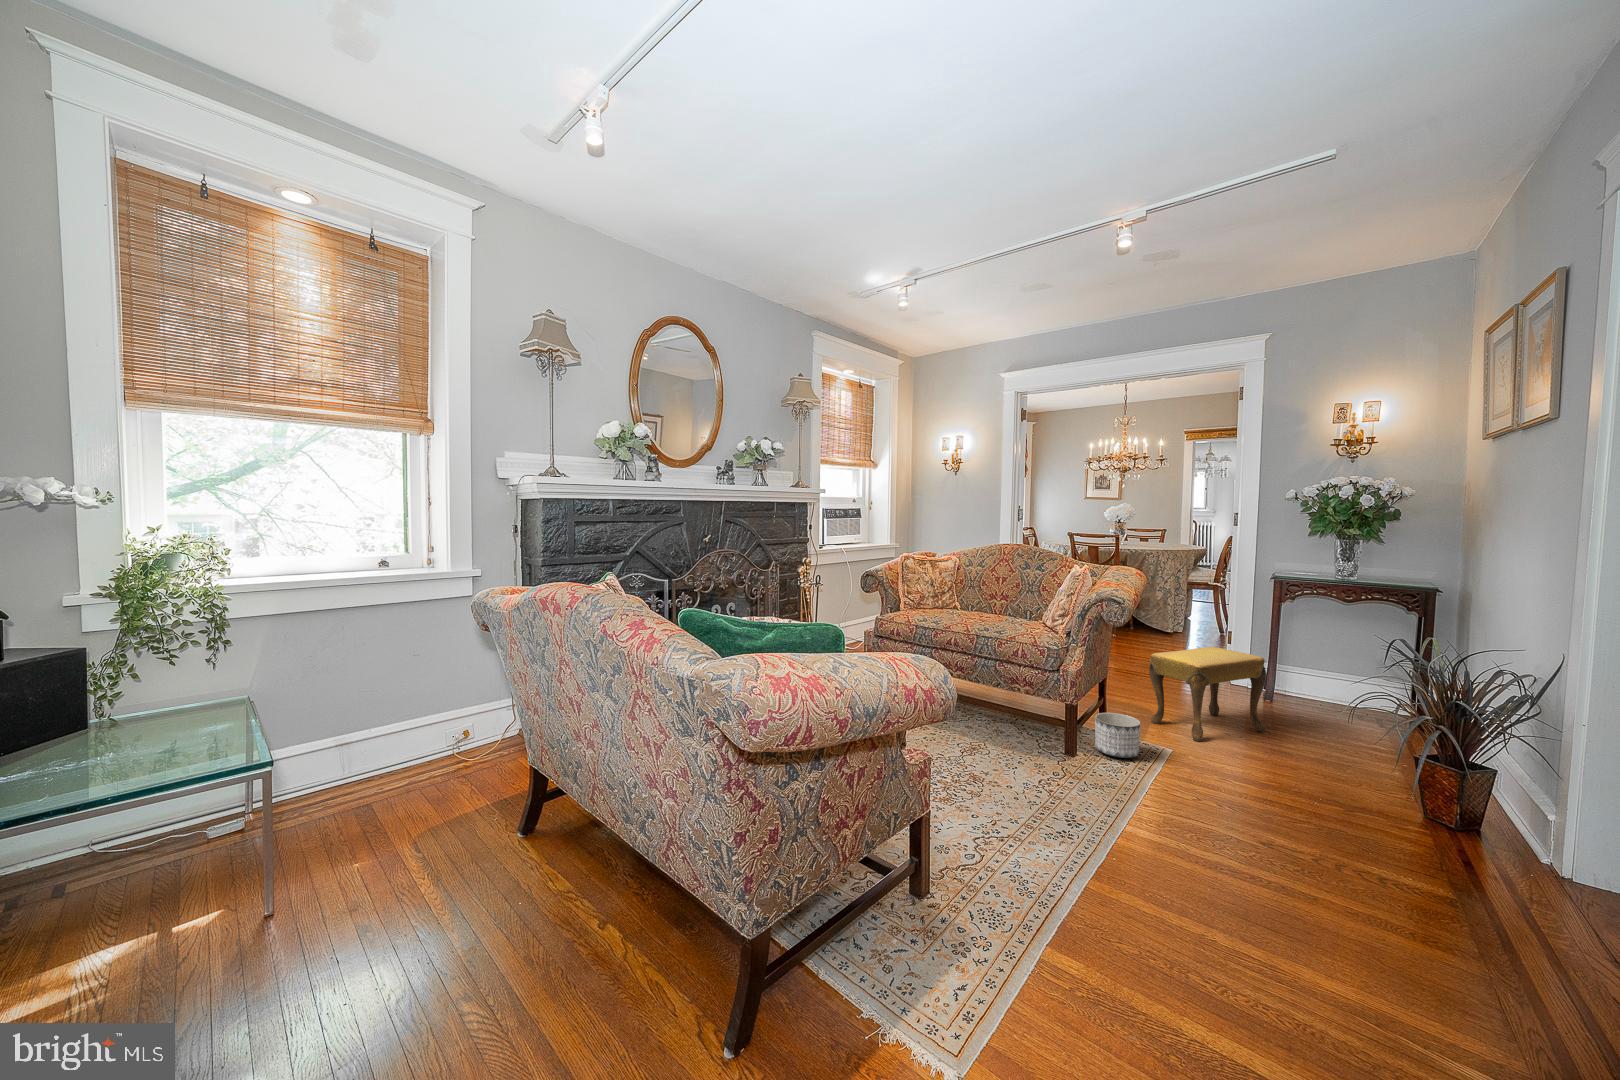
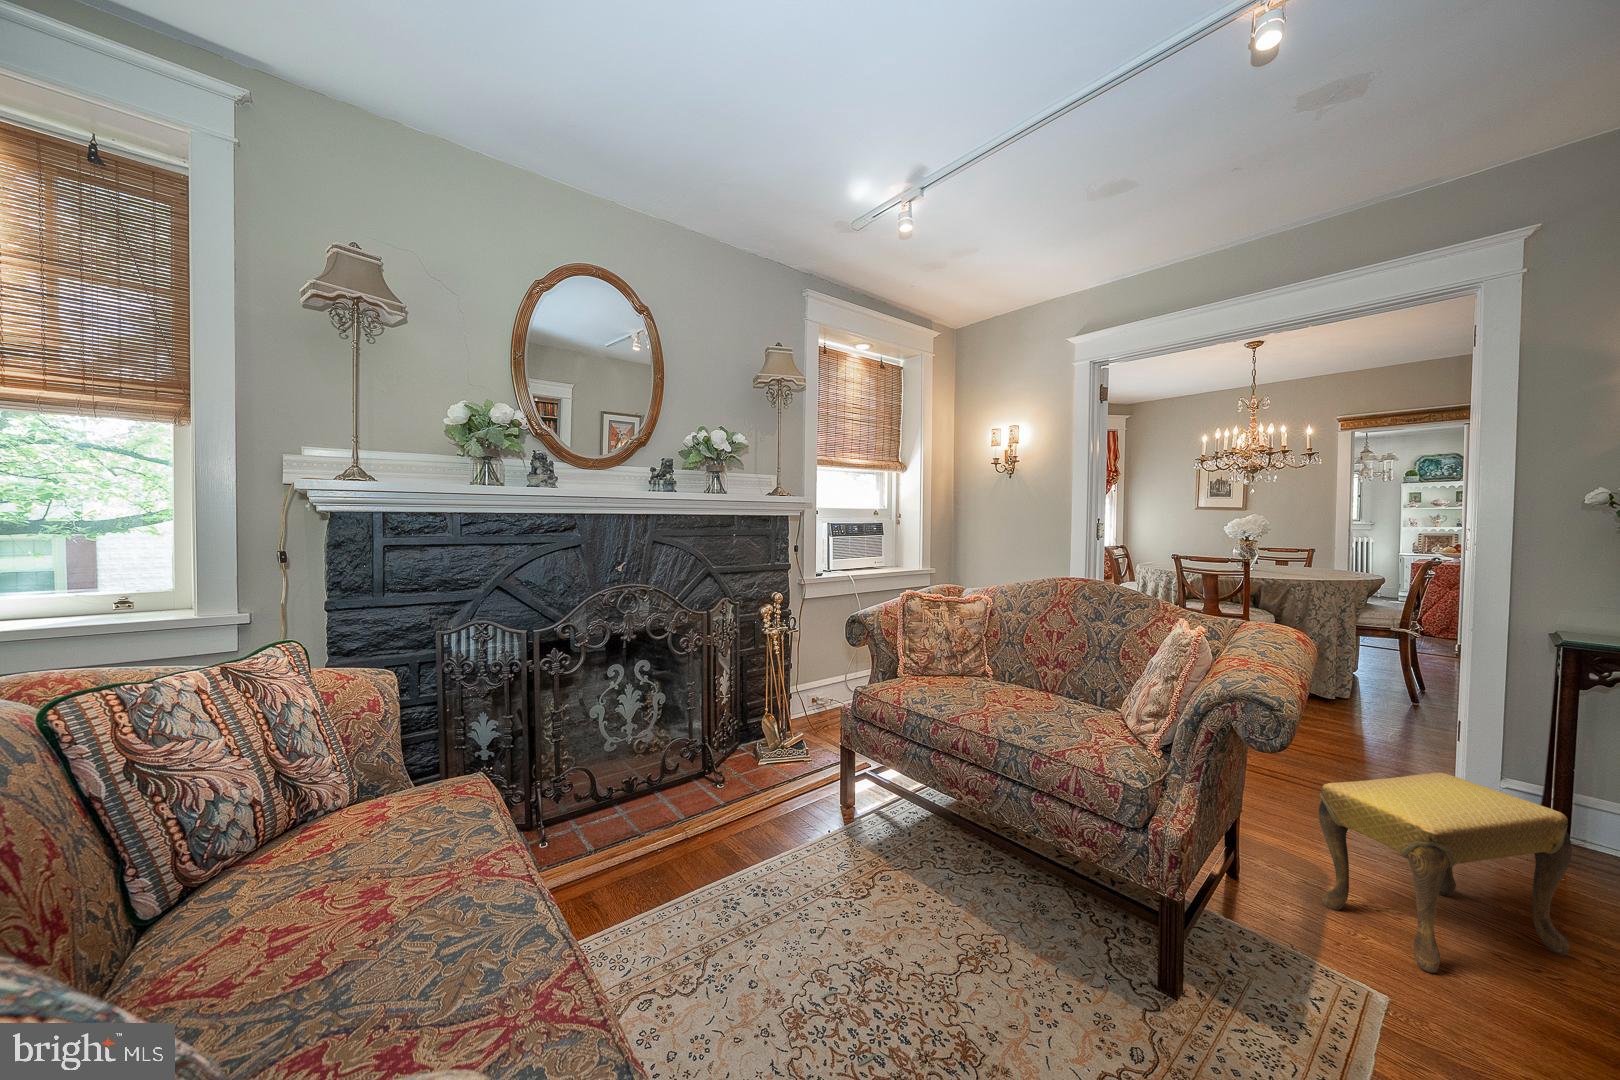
planter: present [1095,713,1140,758] -> none [1217,907,1314,1020]

